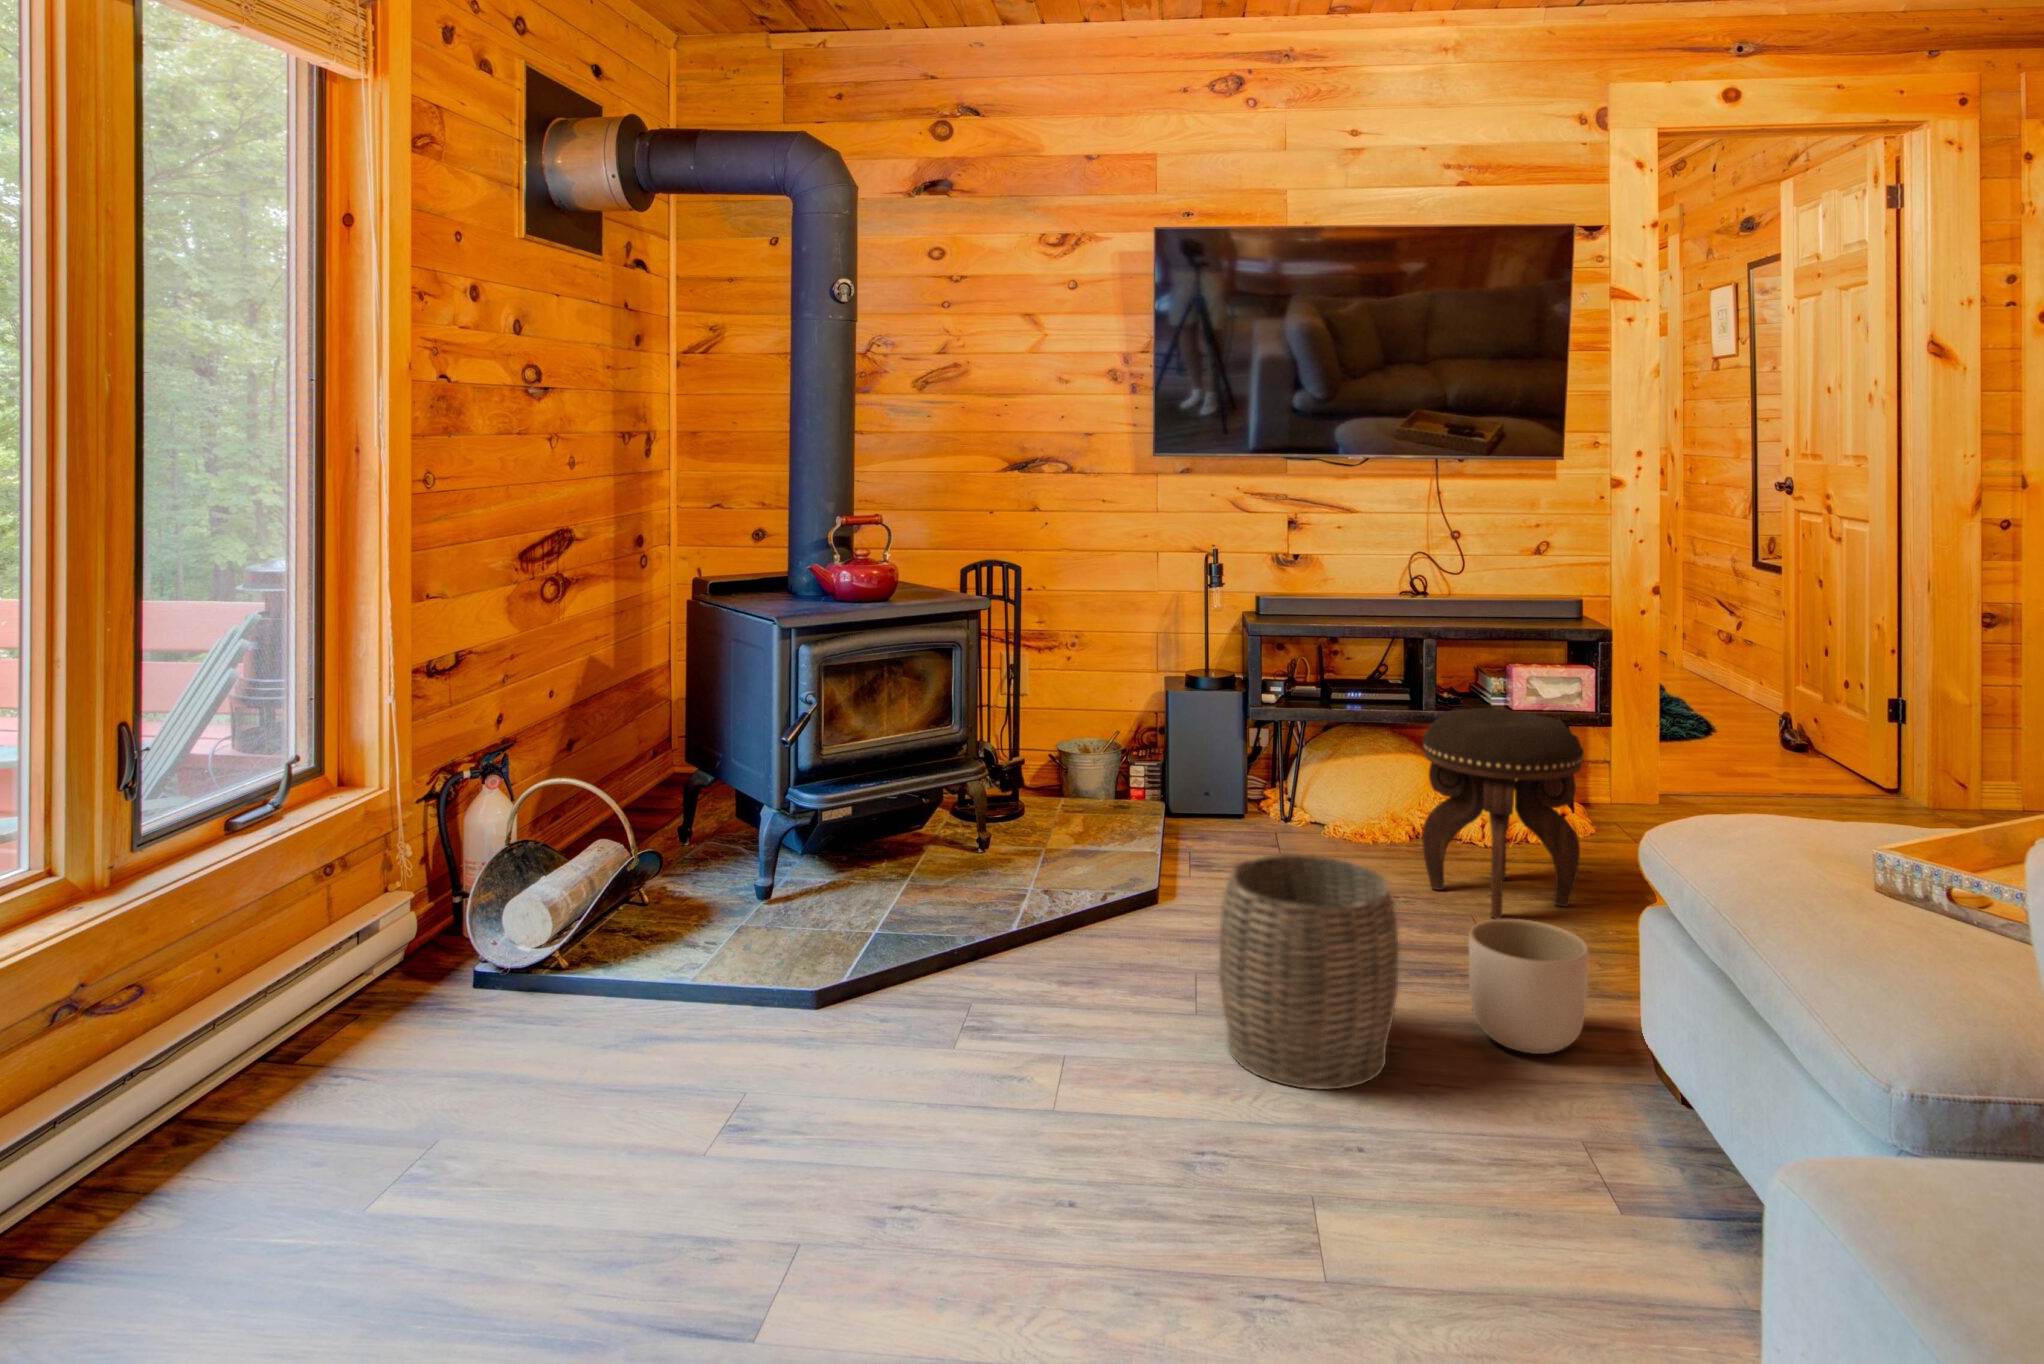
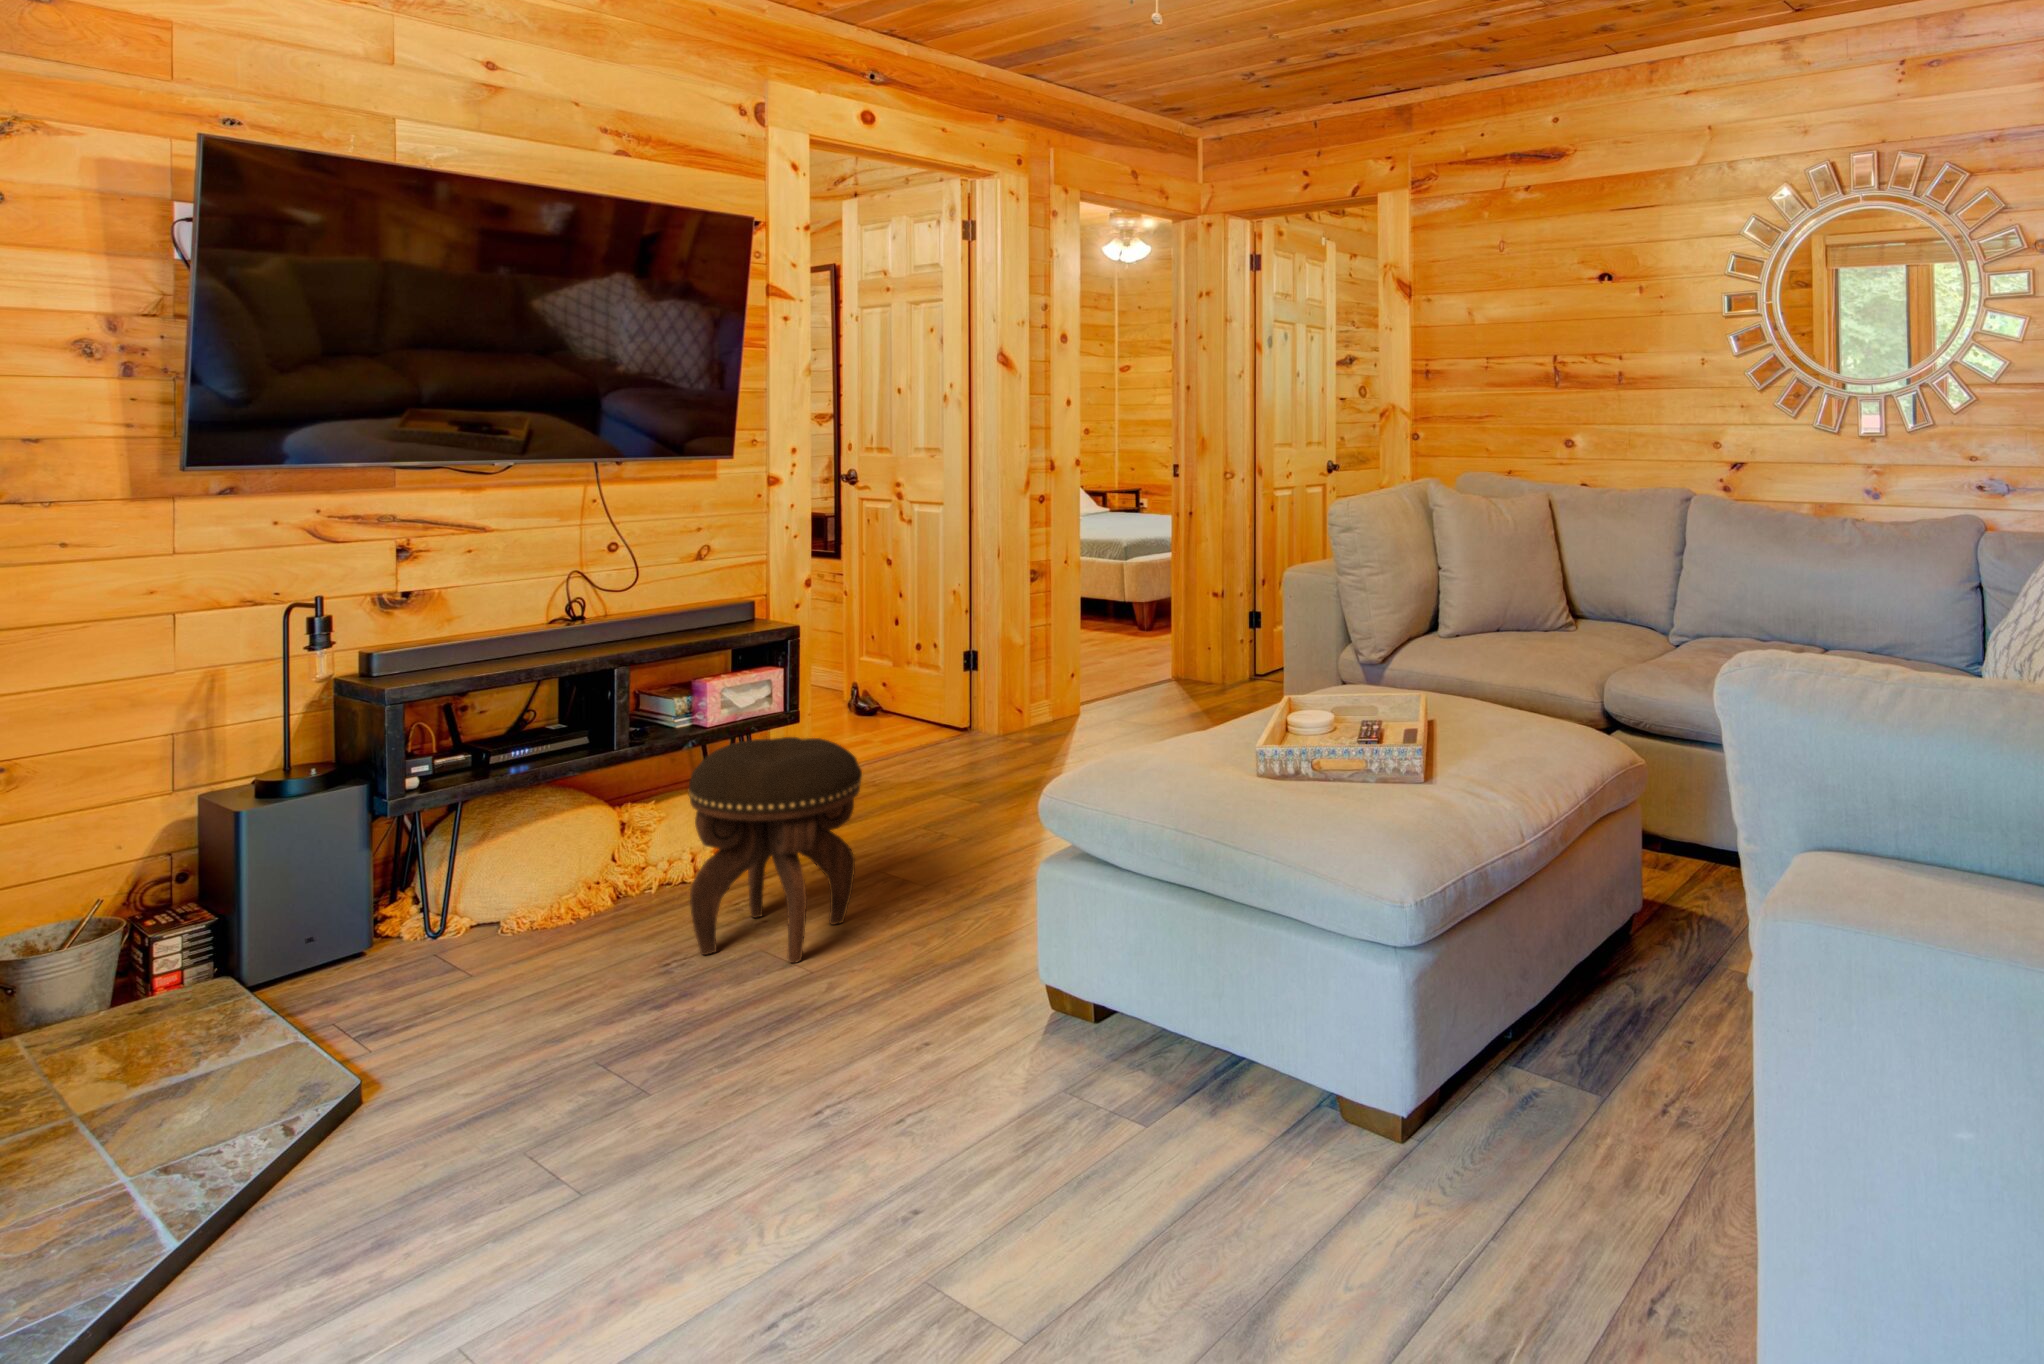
woven basket: present [1219,854,1399,1089] -> none [653,972,883,1283]
planter: present [1469,919,1589,1054] -> none [890,955,1006,1096]

